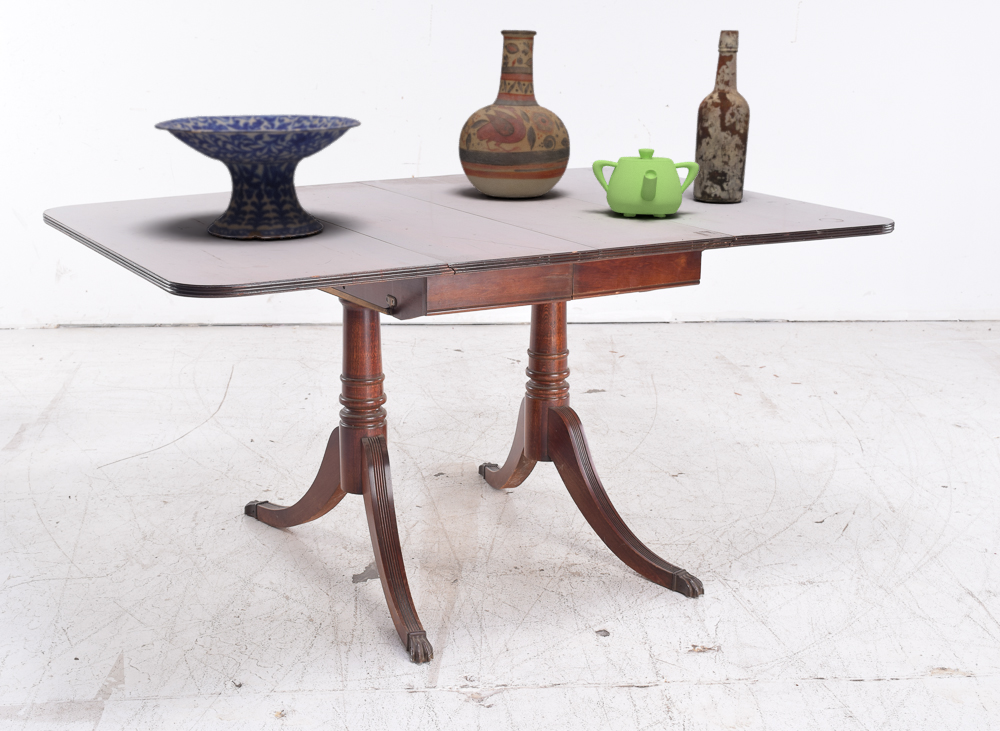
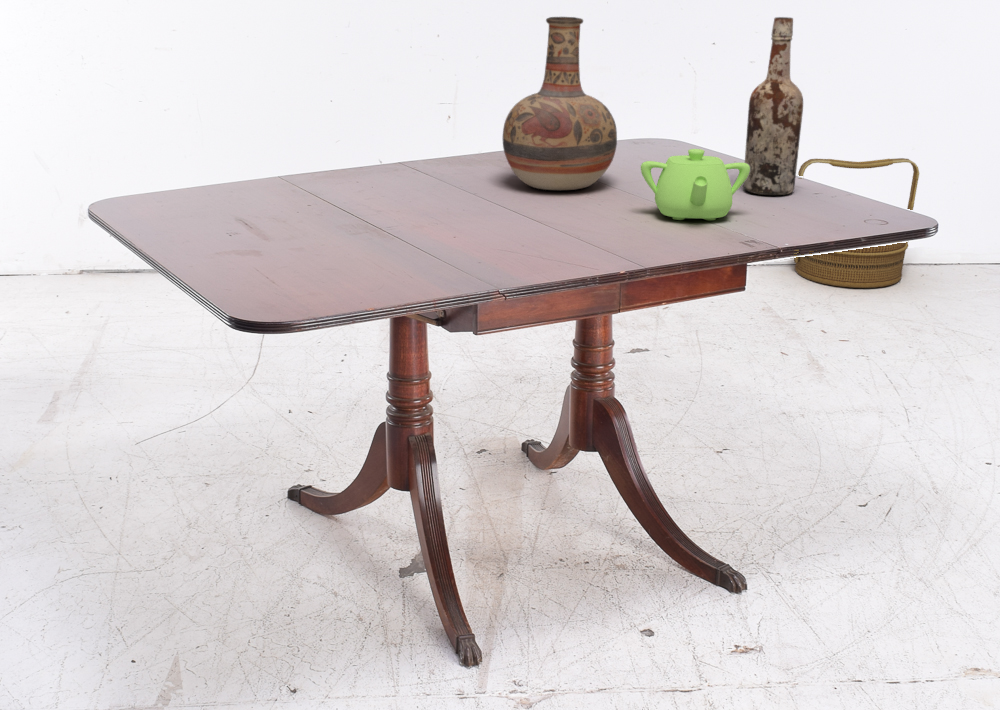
decorative bowl: present [155,115,361,238] -> none [201,122,407,260]
woven basket: none [746,214,863,337] -> present [794,158,919,288]

